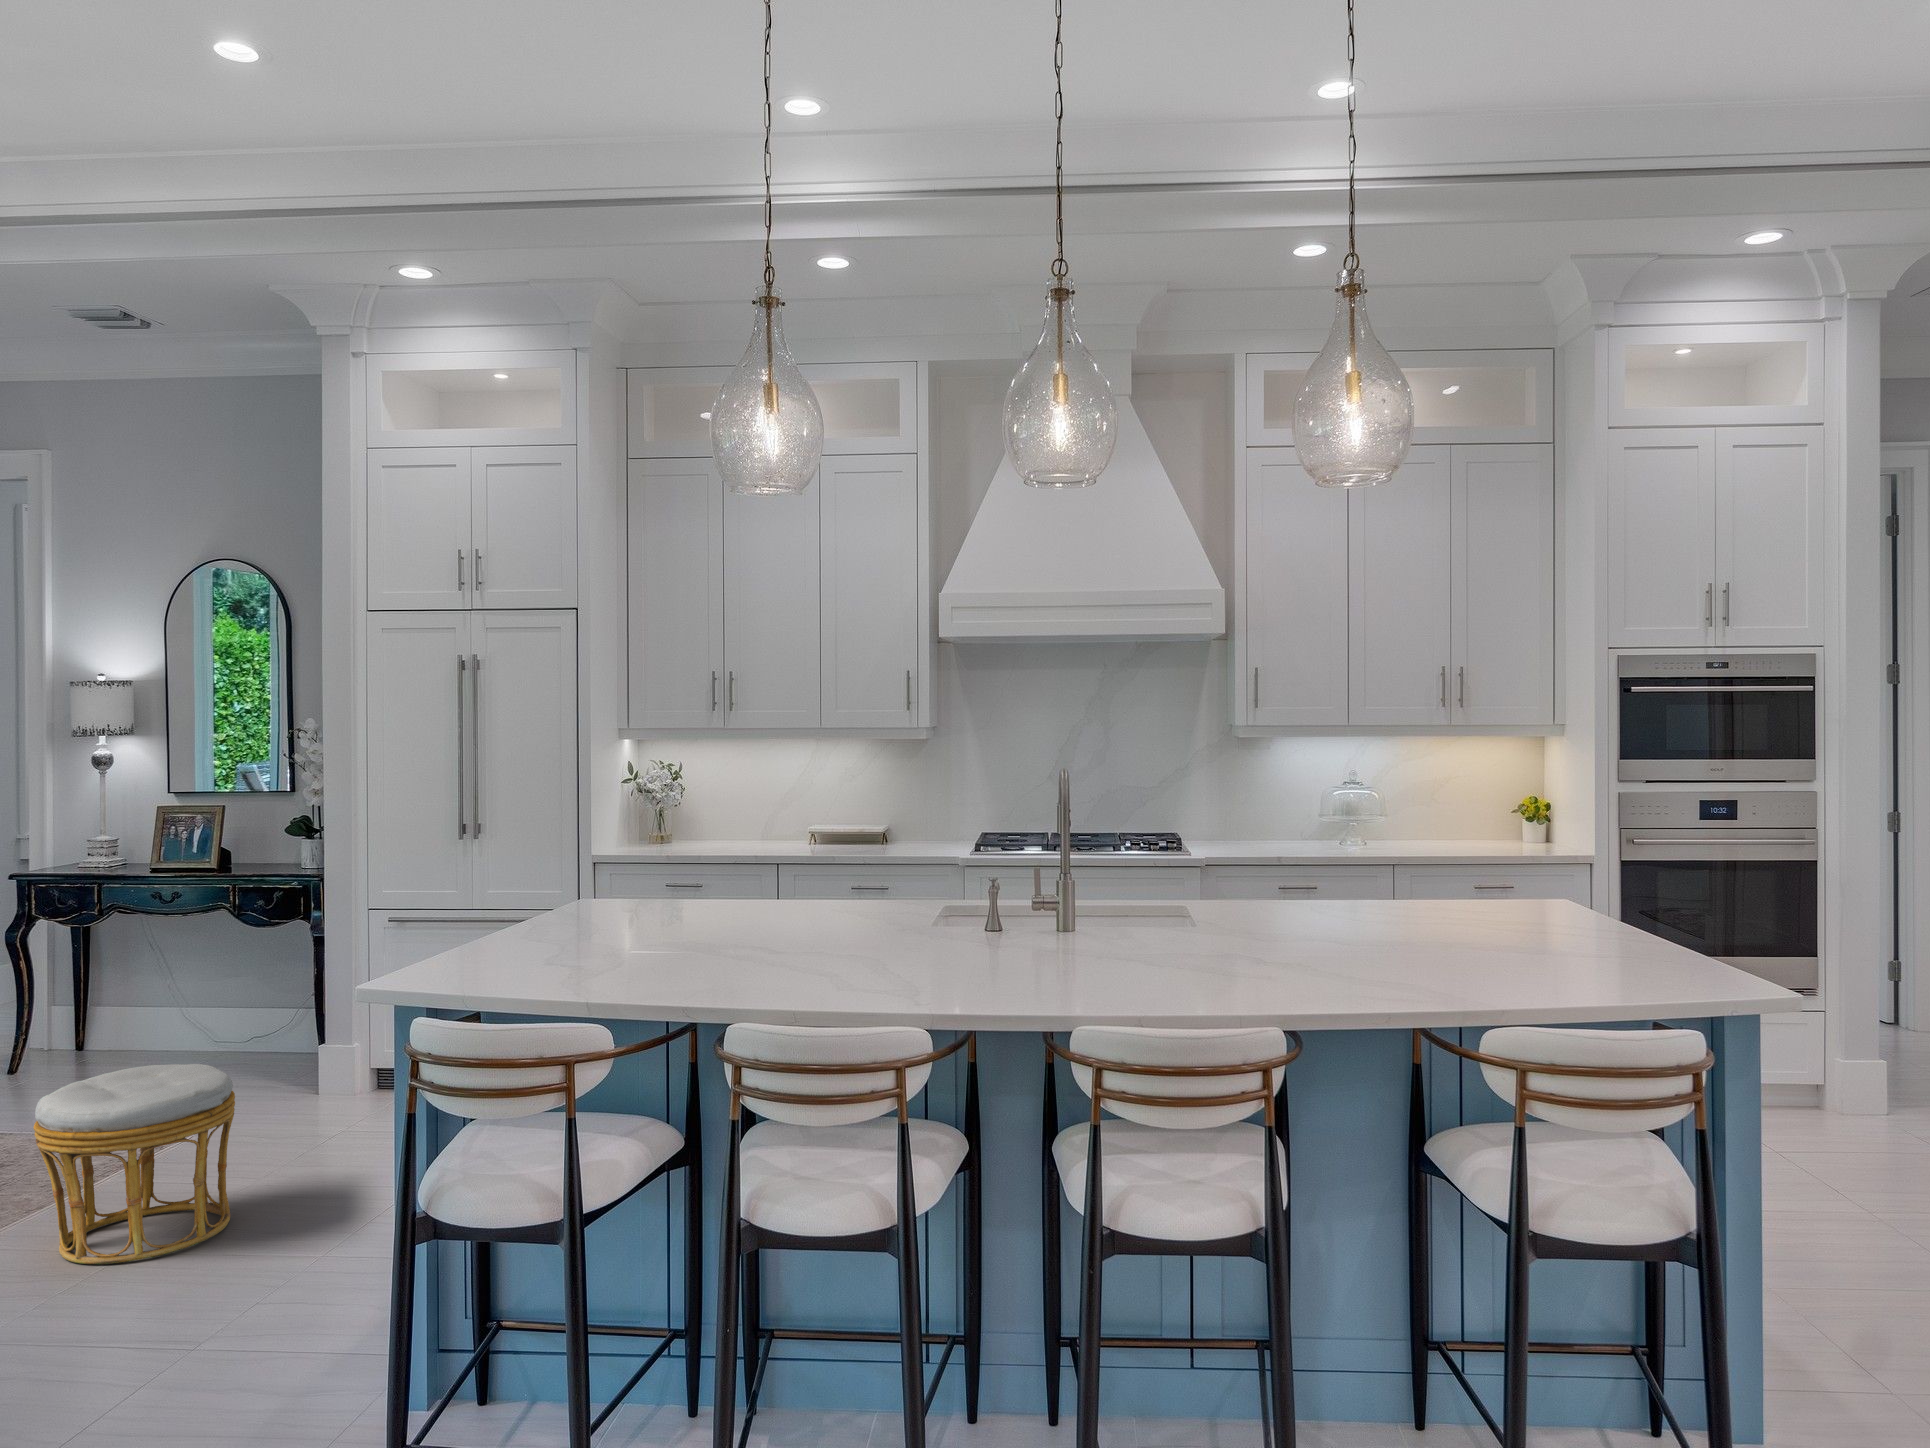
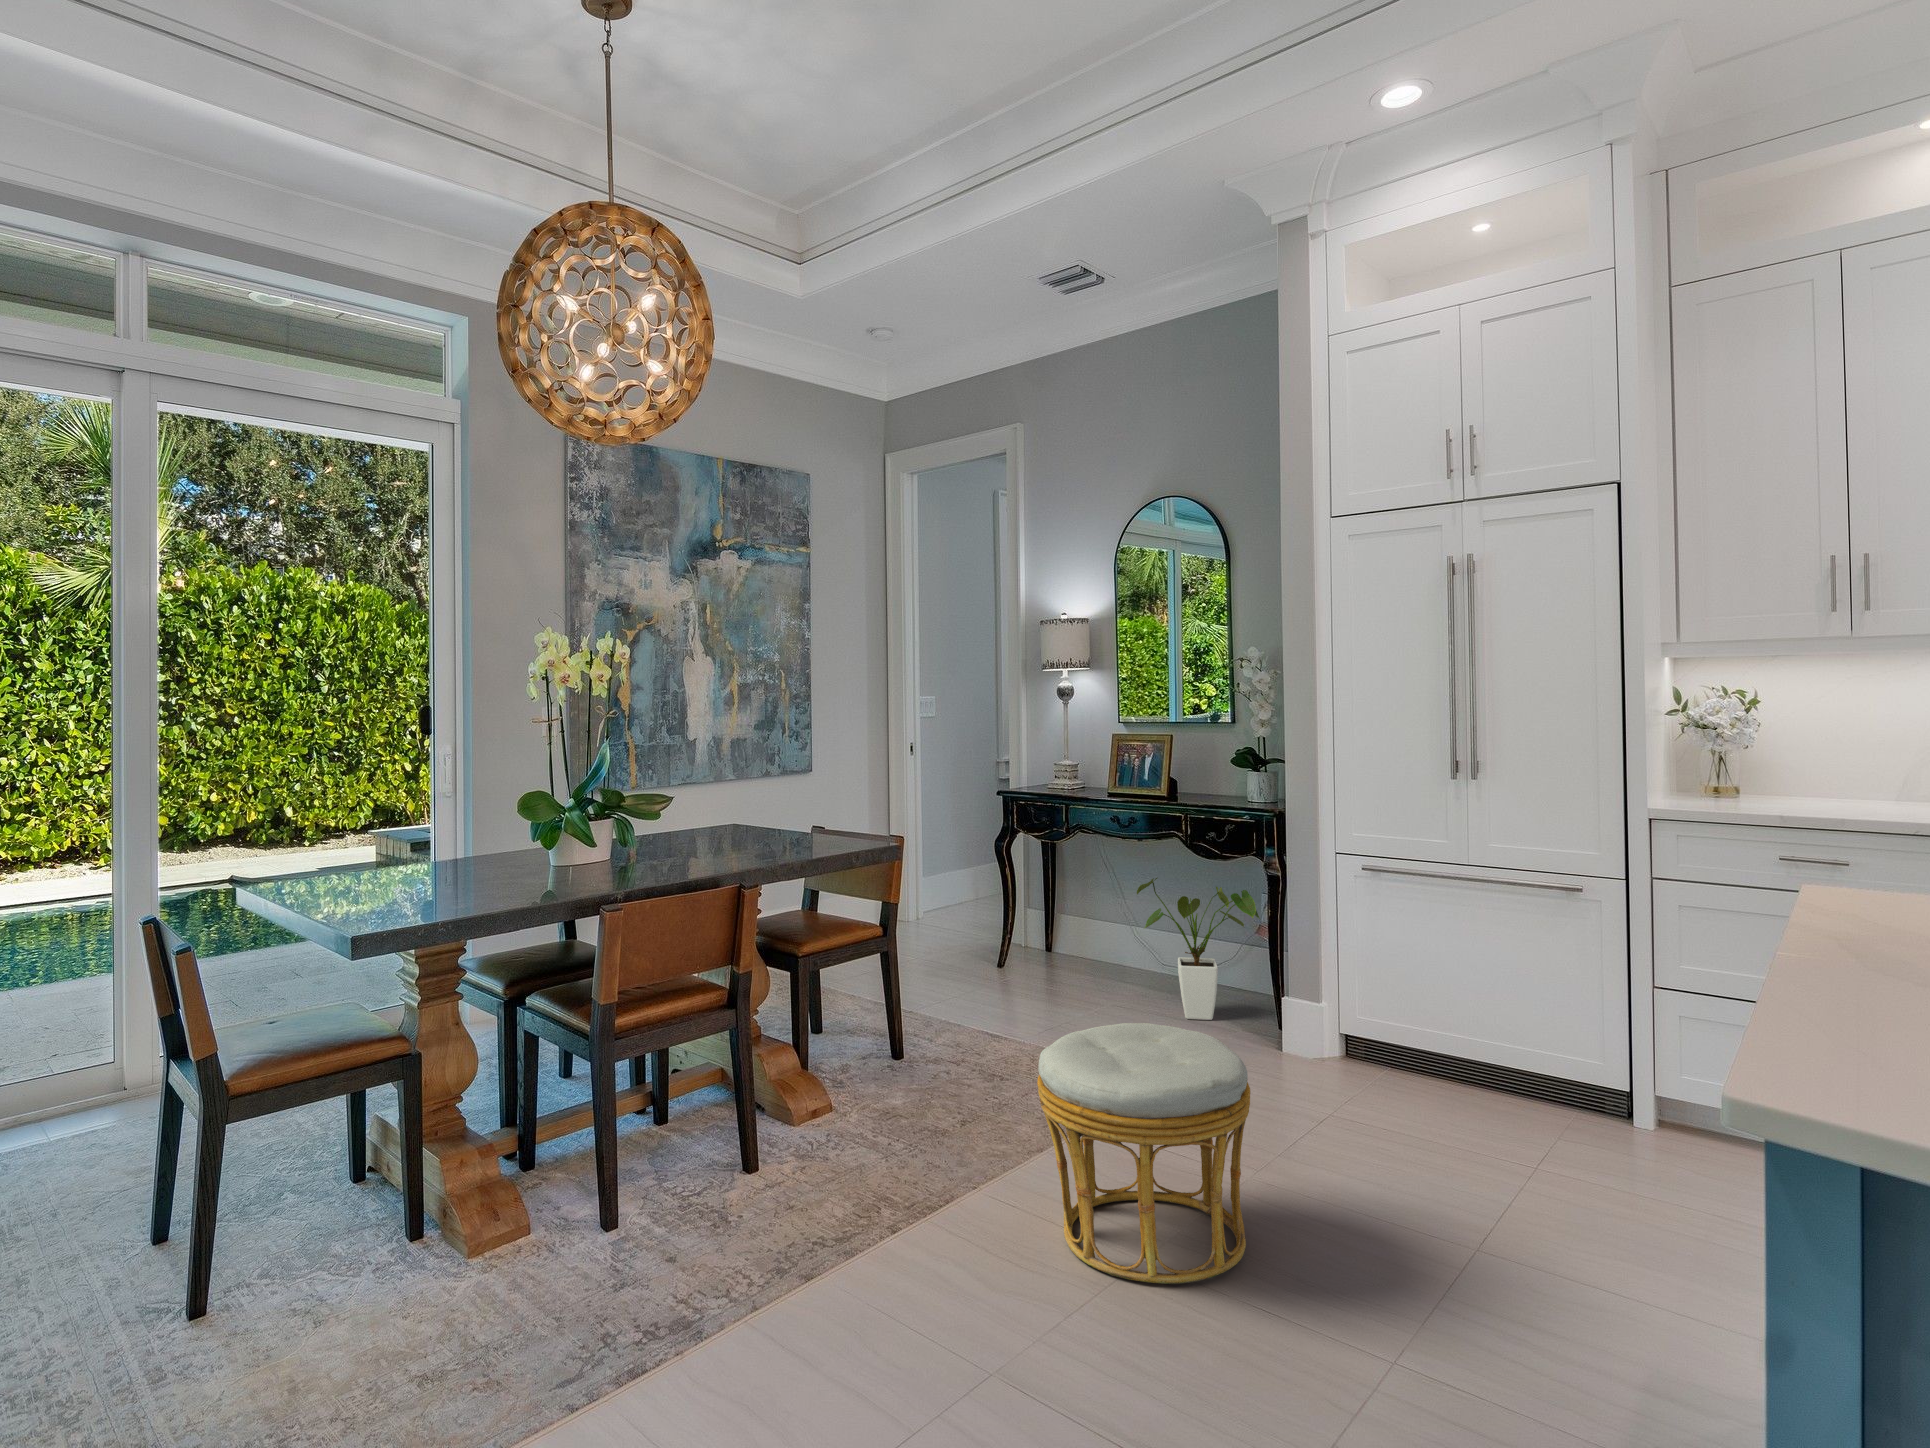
house plant: none [176,950,307,1083] -> present [1137,878,1260,1020]

